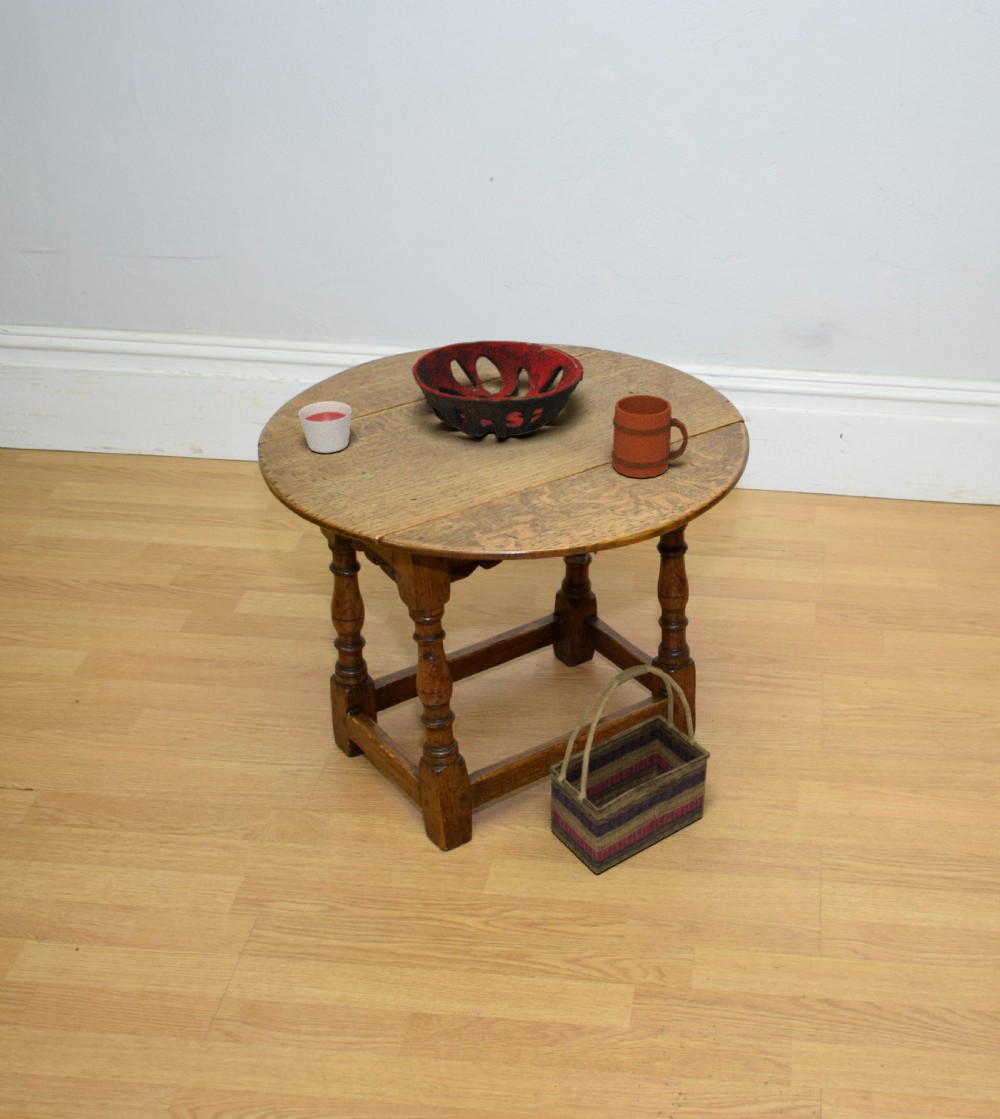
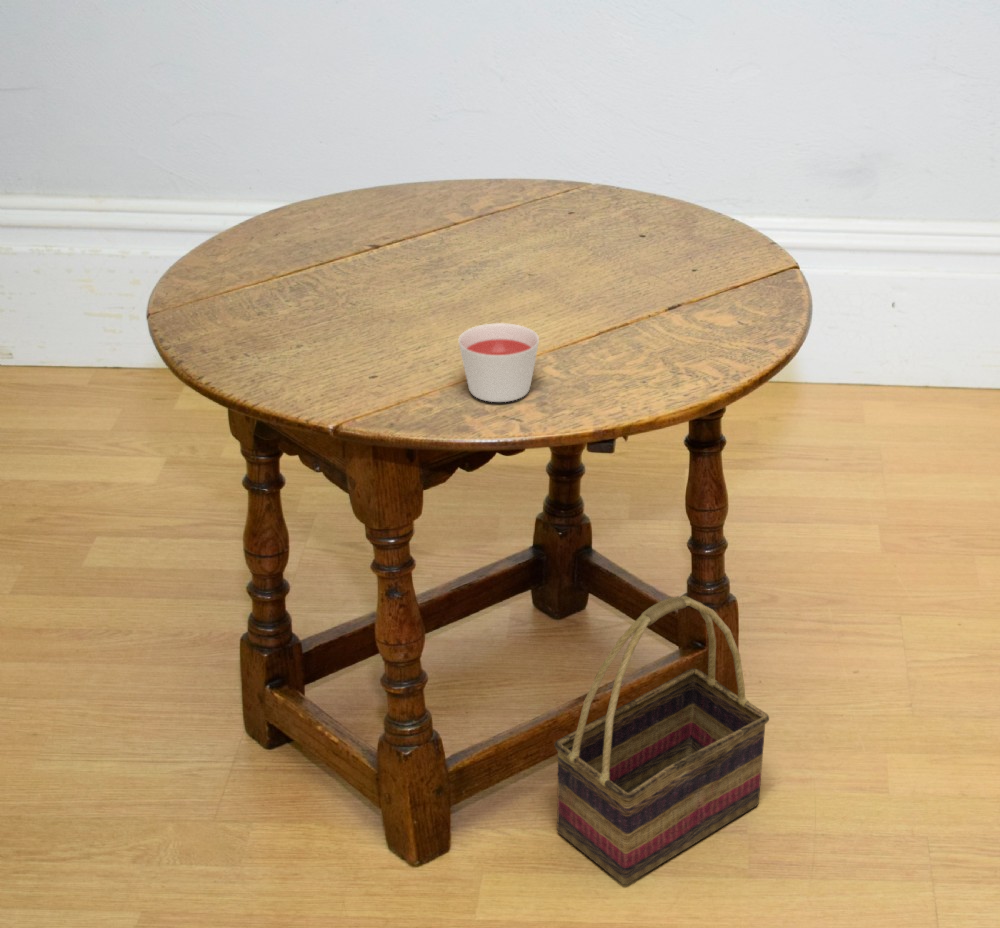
decorative bowl: present [412,341,583,438] -> none [354,170,585,296]
mug: present [612,395,688,478] -> none [634,232,735,341]
candle: present [299,401,351,453] -> present [459,323,539,402]

